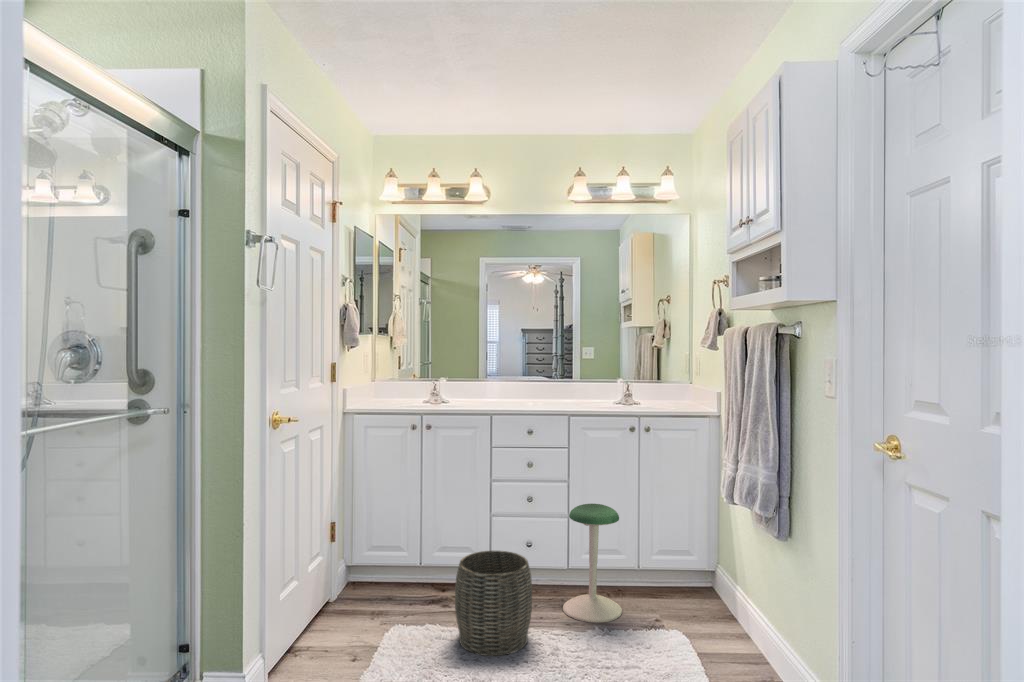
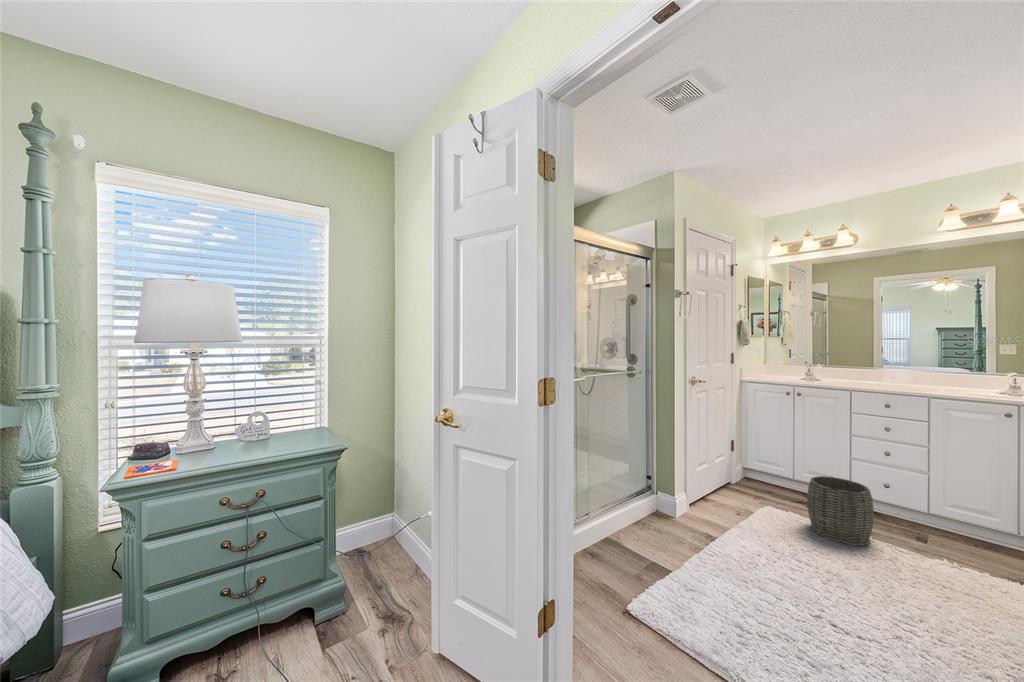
stool: present [563,504,622,623] -> none [916,466,986,562]

